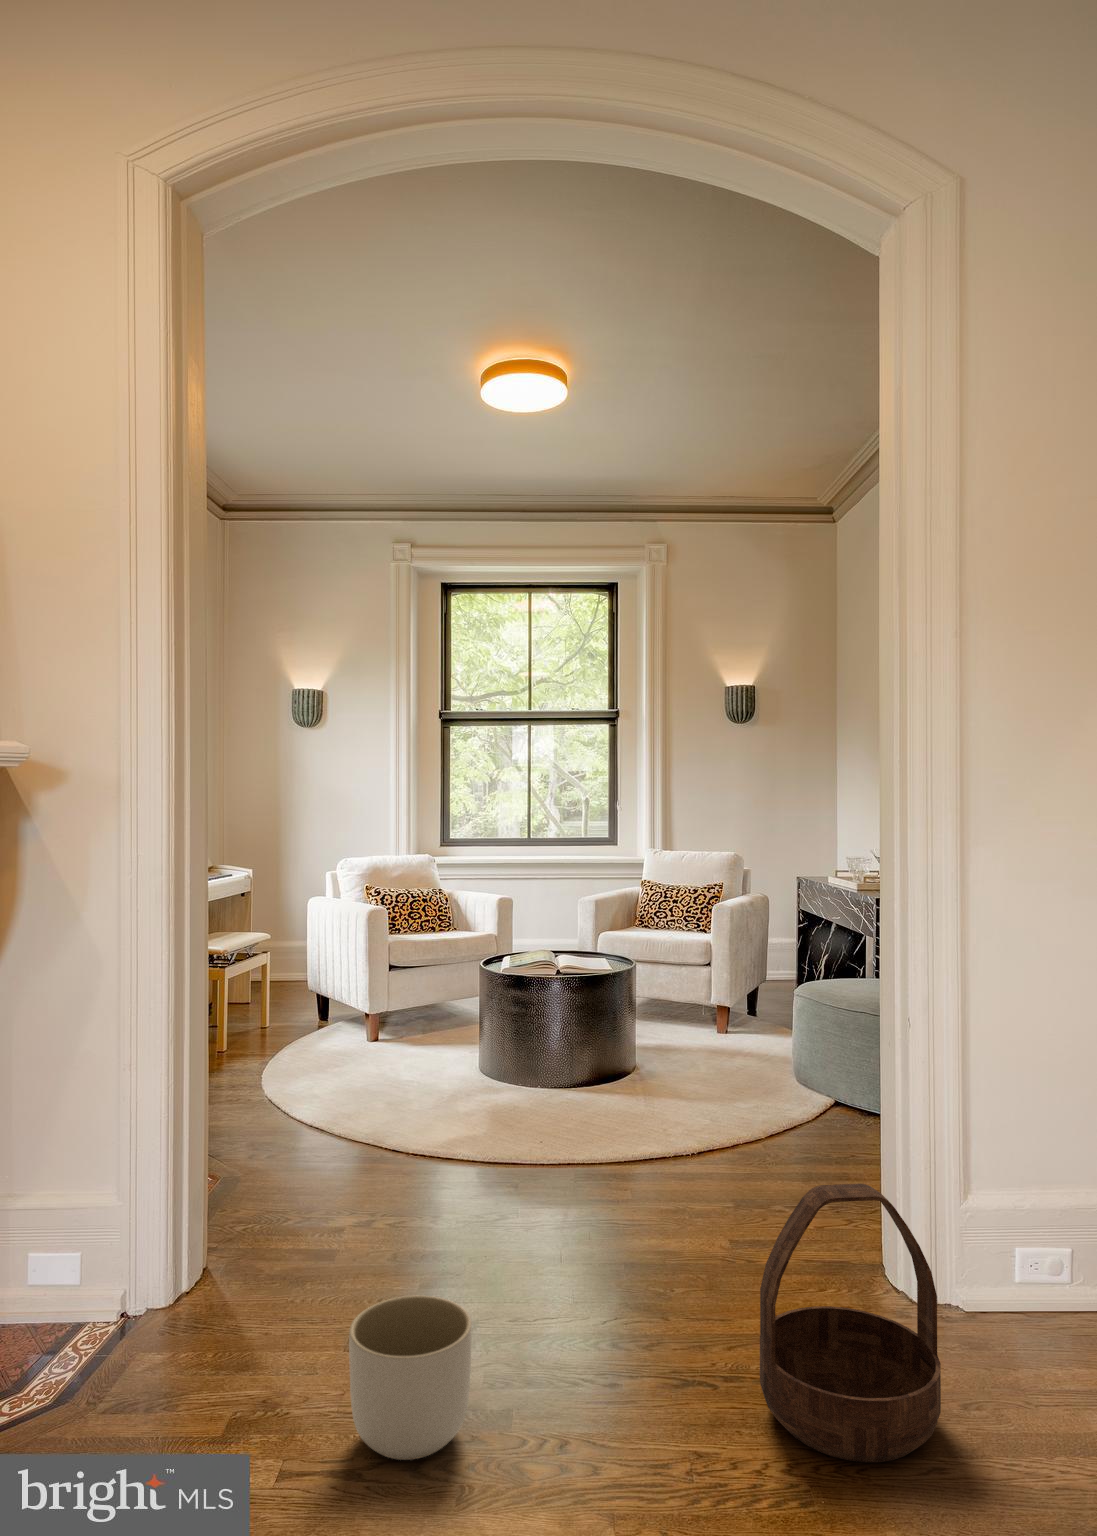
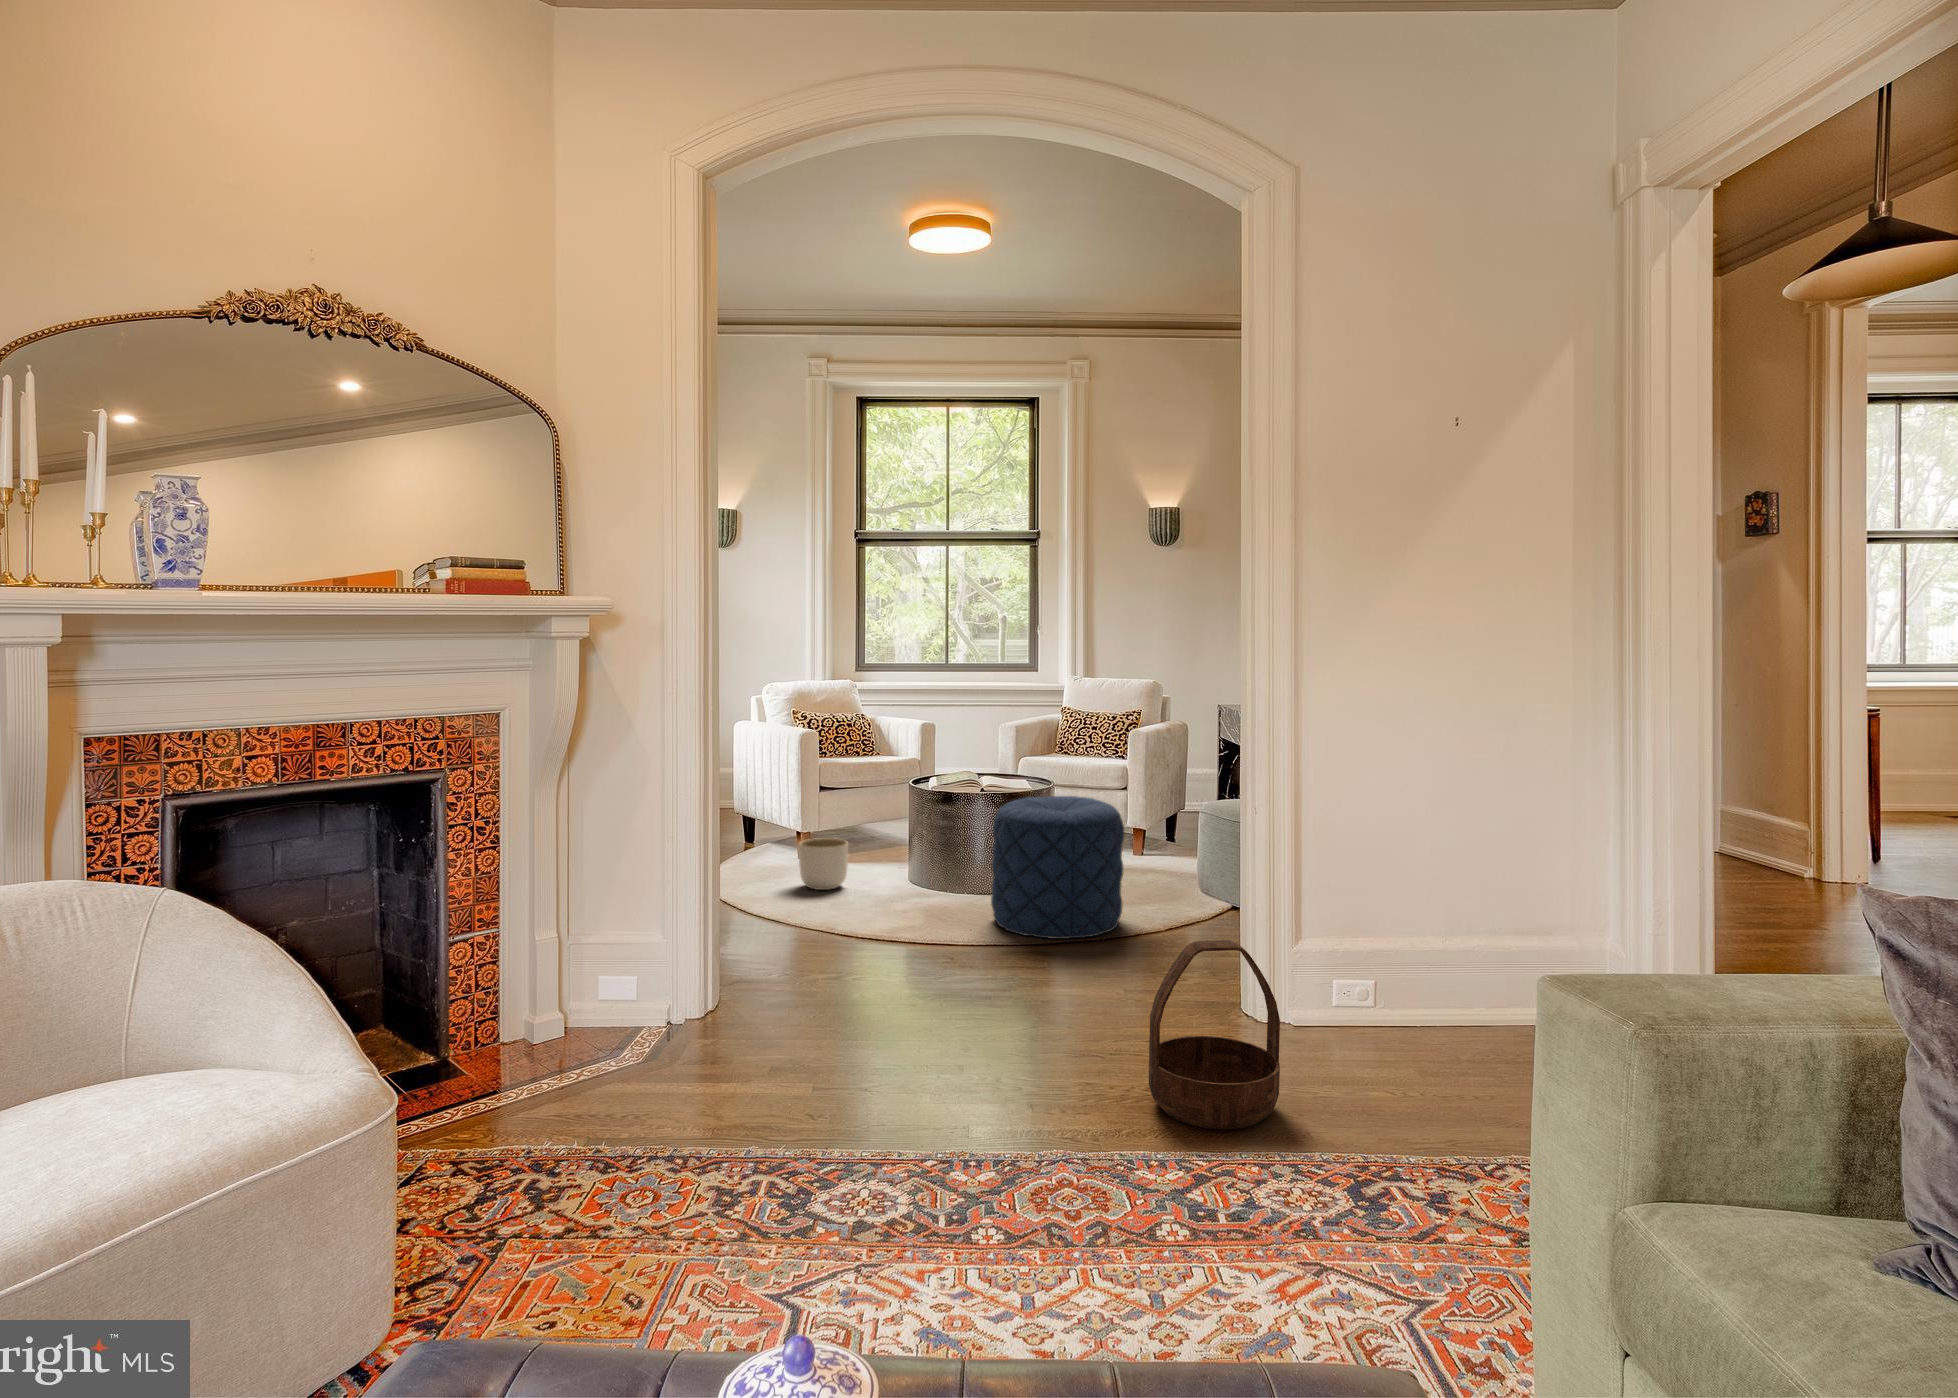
pouf: none [565,977,711,1141] -> present [991,796,1124,939]
planter: present [349,1296,472,1460] -> present [799,838,848,890]

